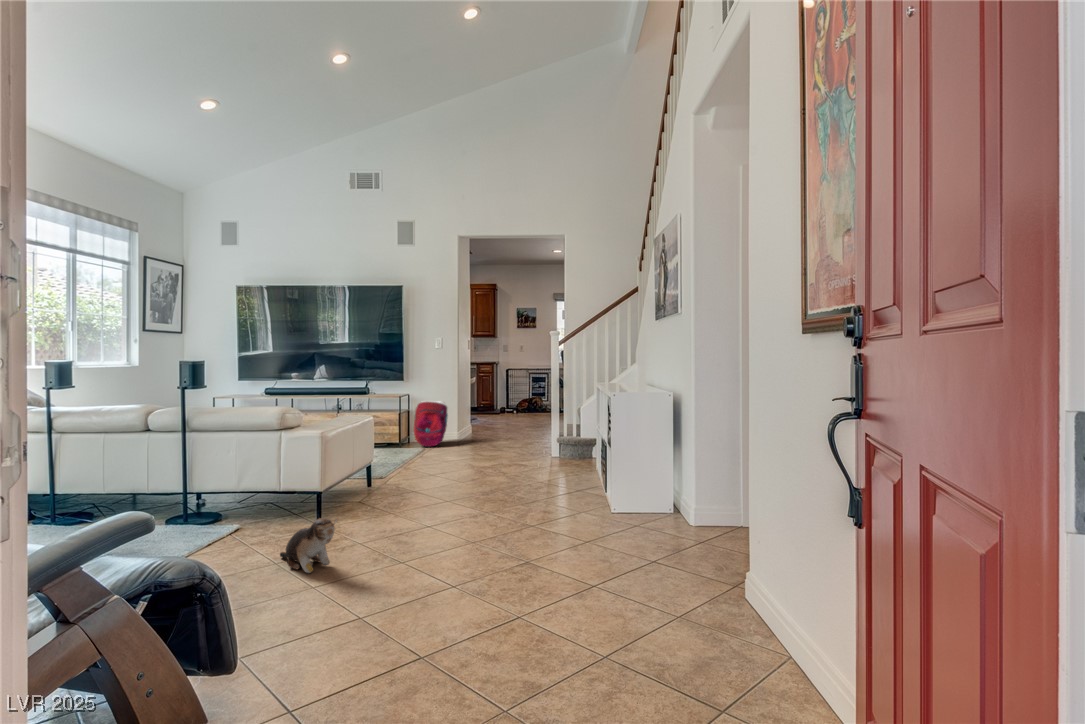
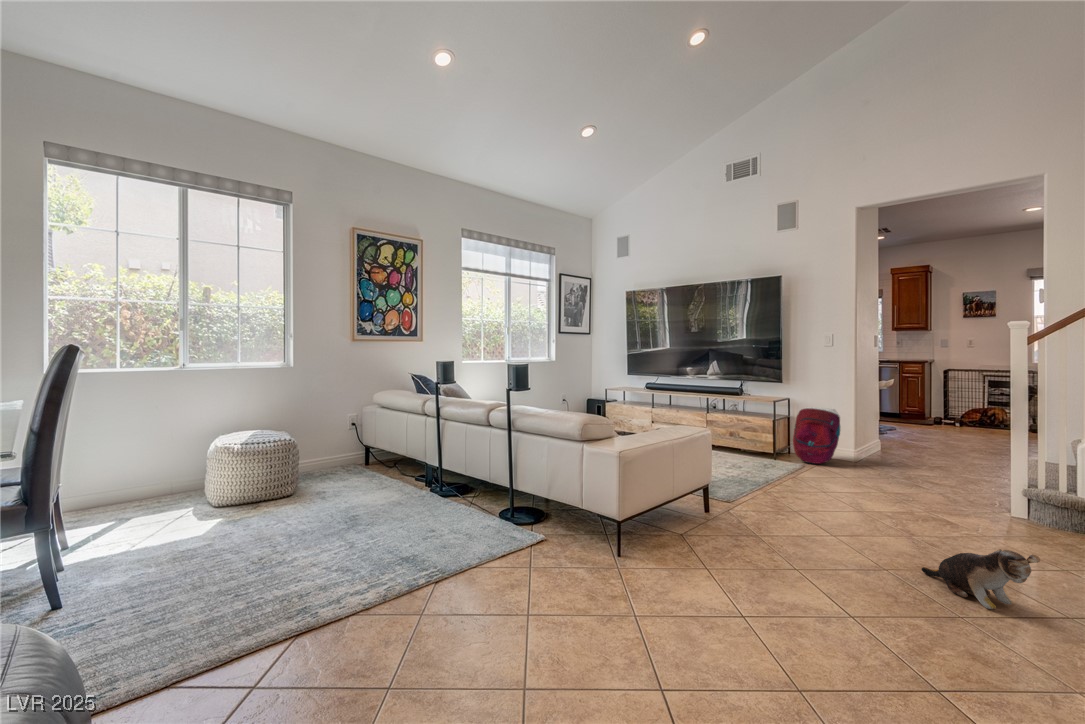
plush toy: present [280,517,338,573] -> present [922,549,1040,609]

